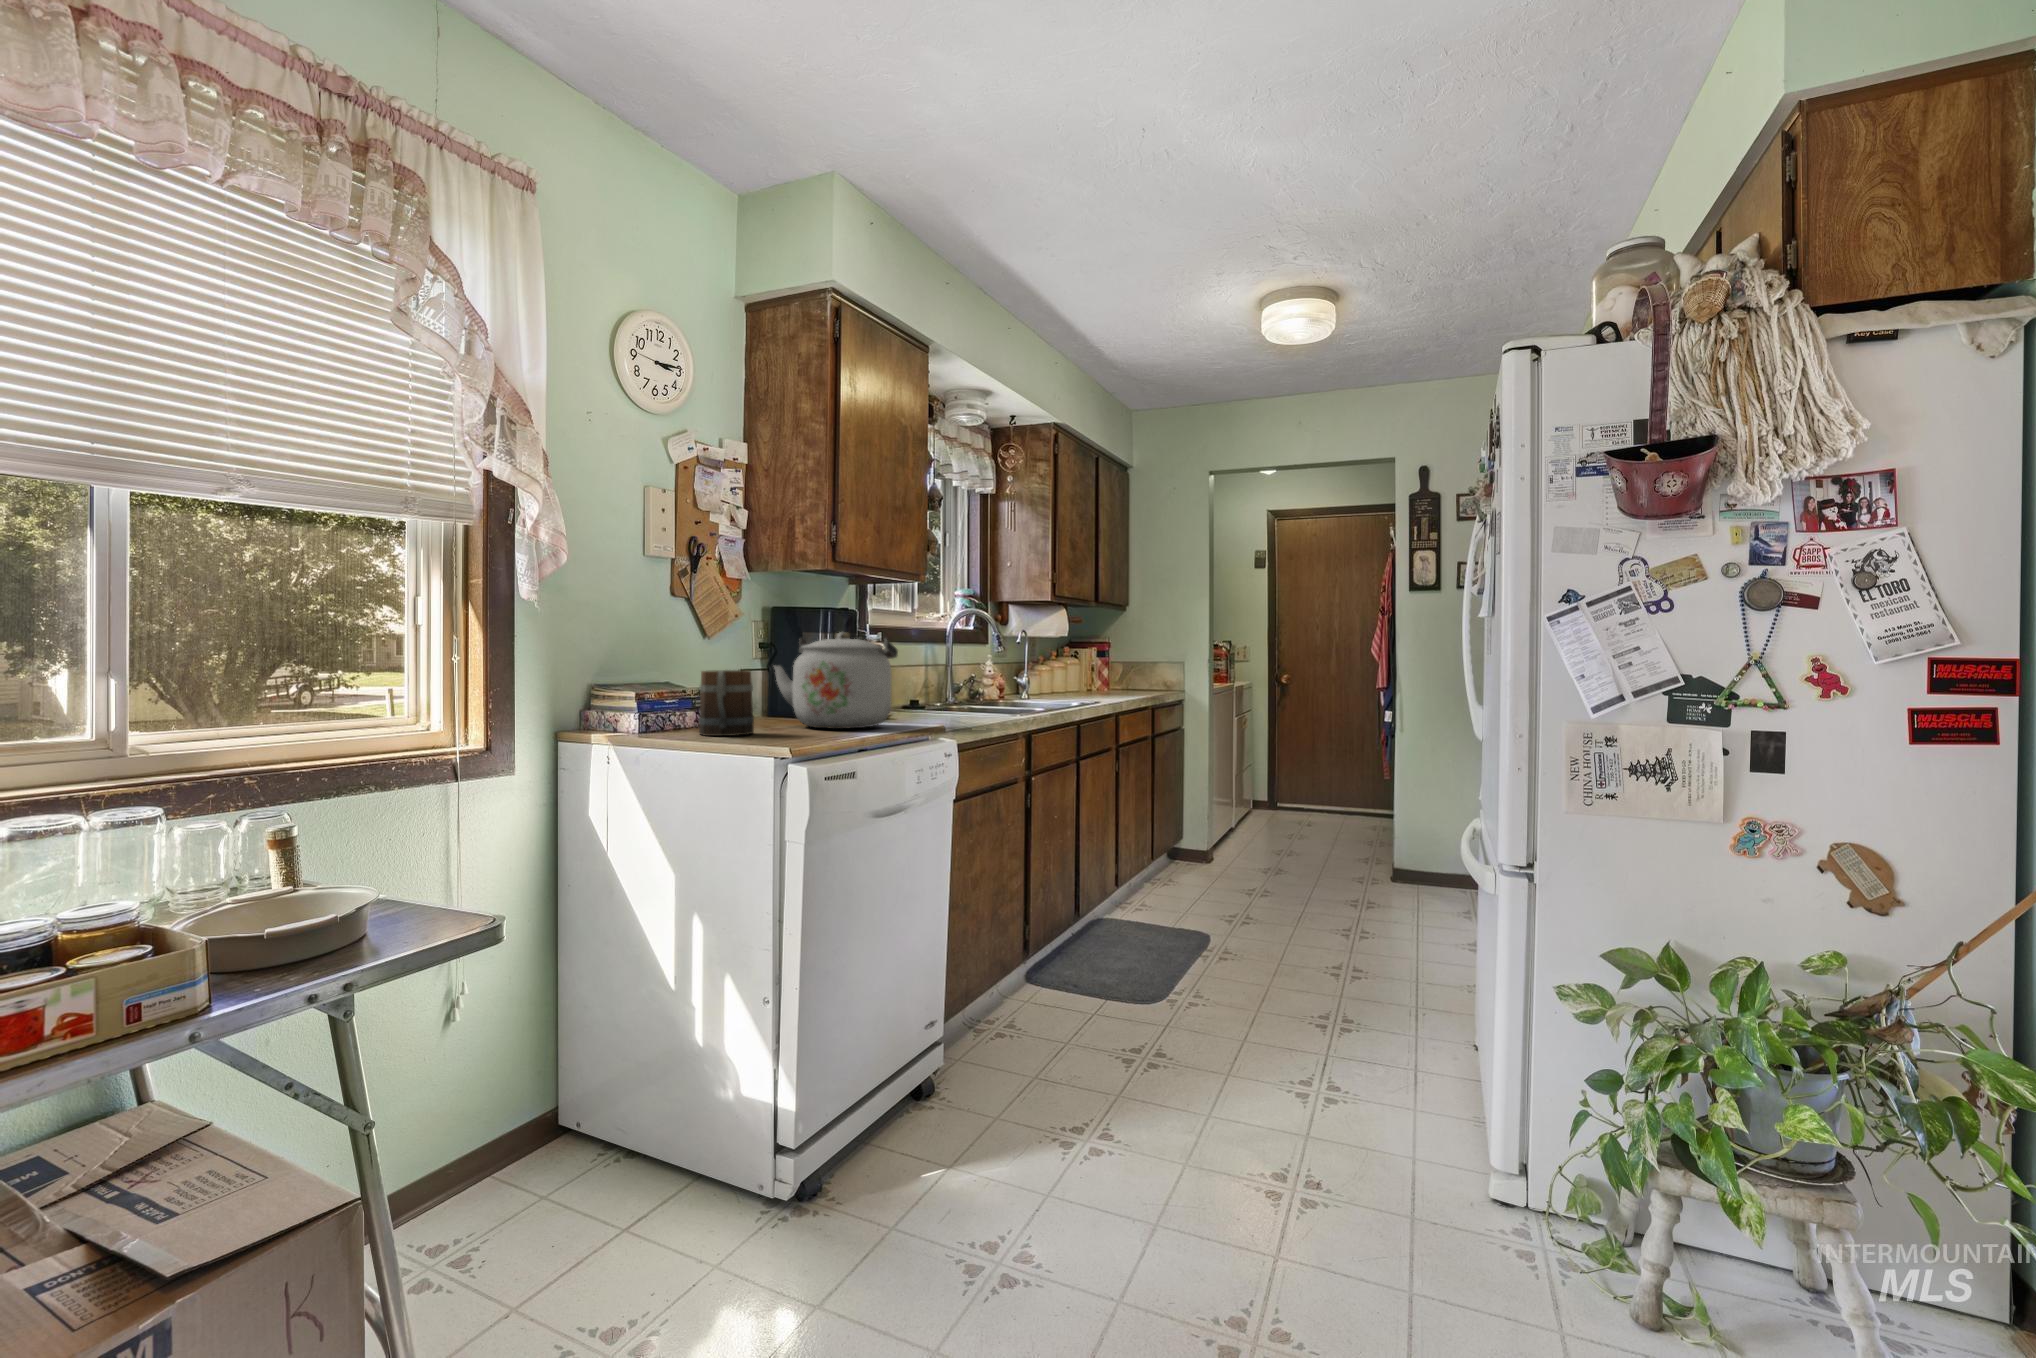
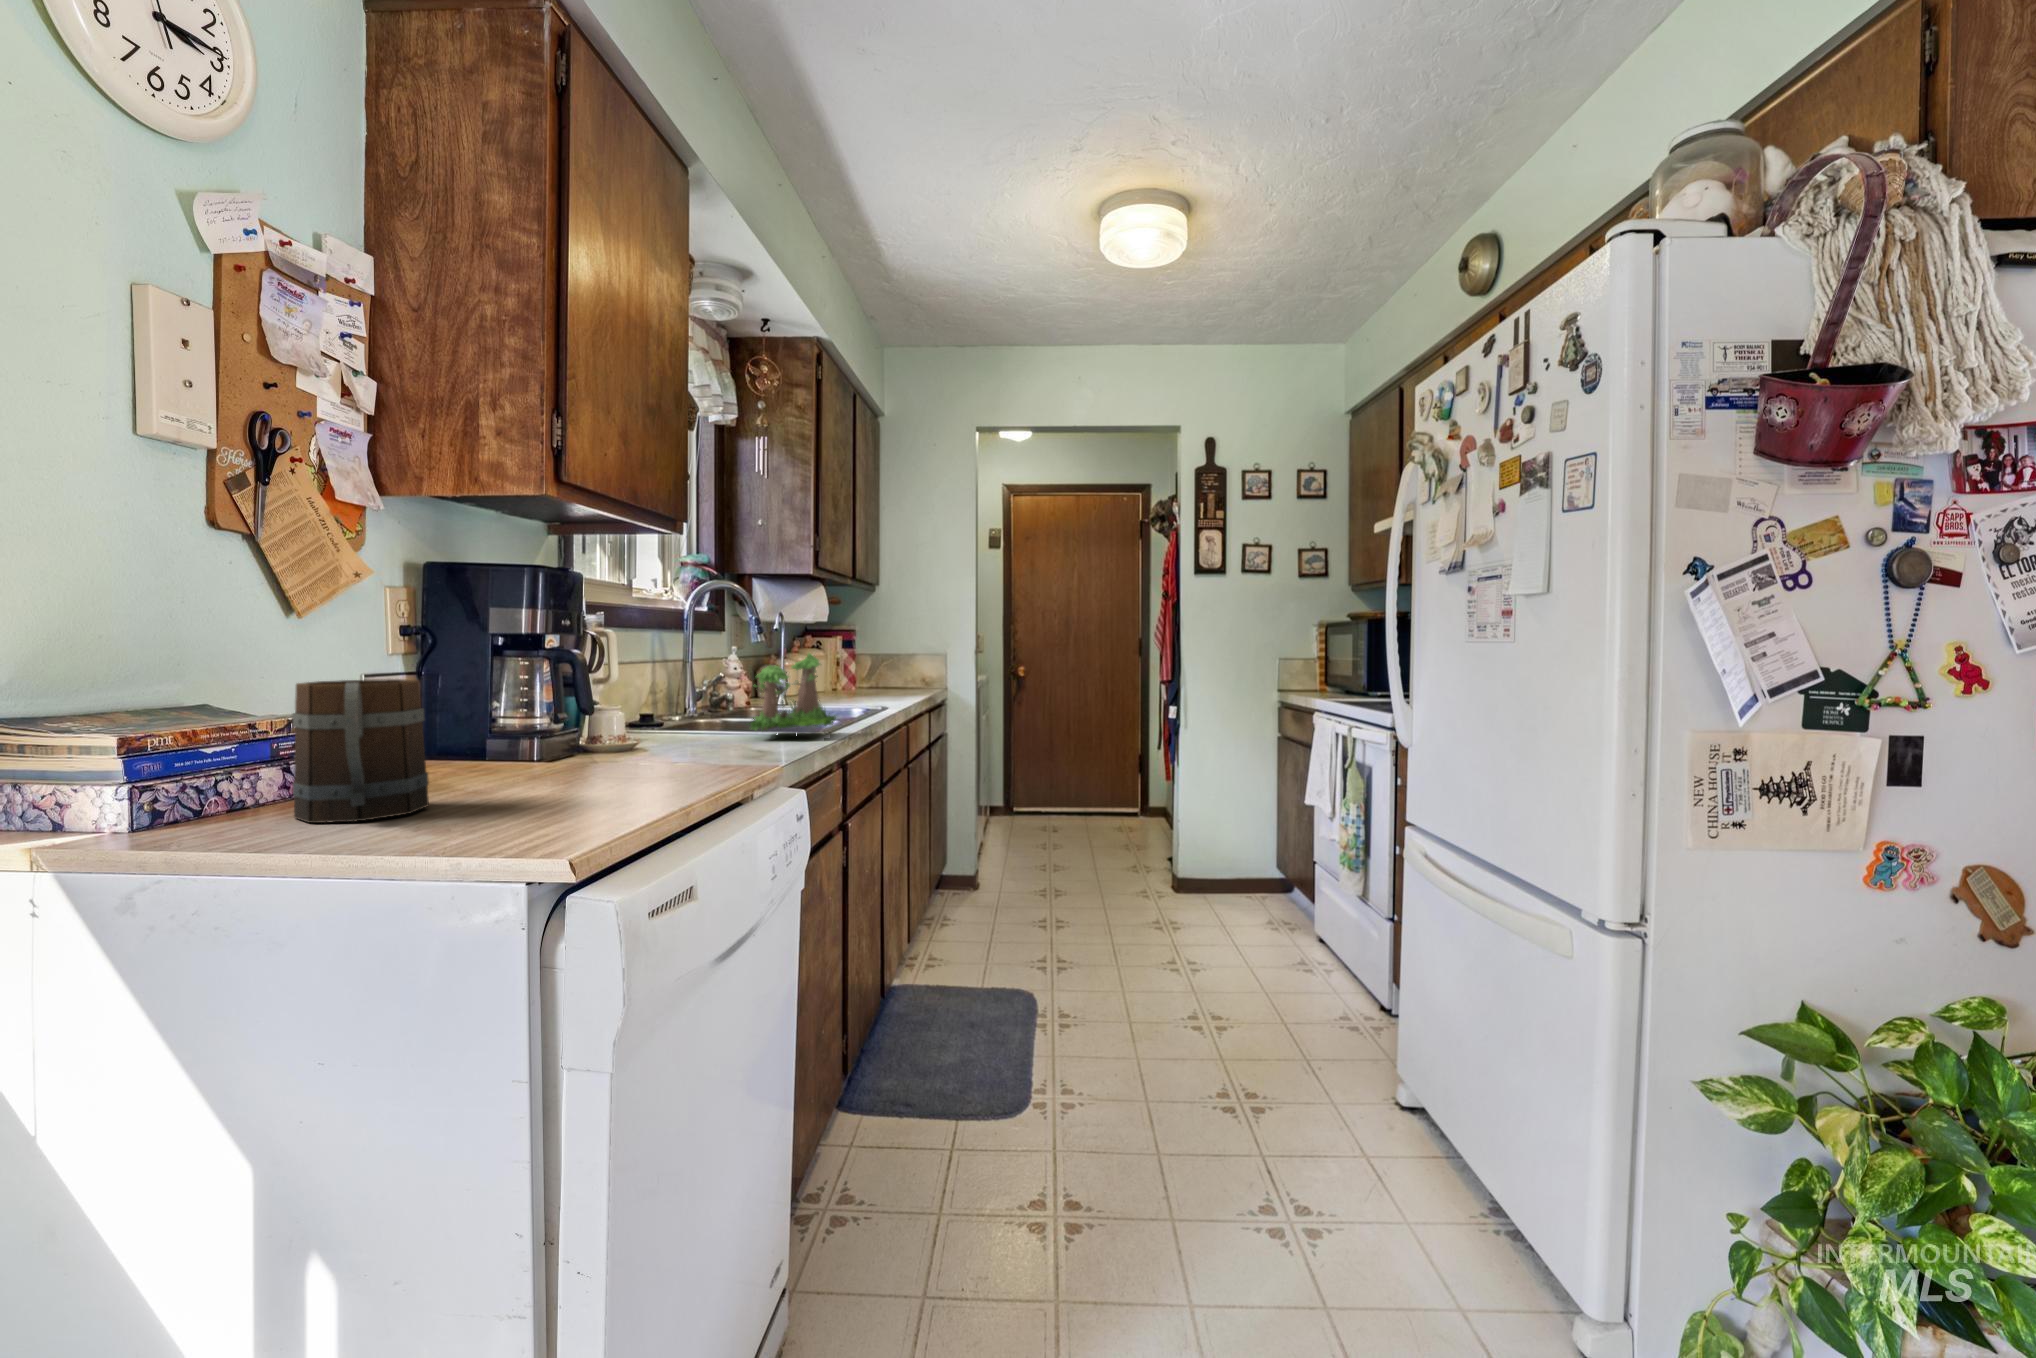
kettle: present [774,632,898,729] -> none [450,604,684,777]
plant: none [948,638,1014,719] -> present [746,653,836,730]

